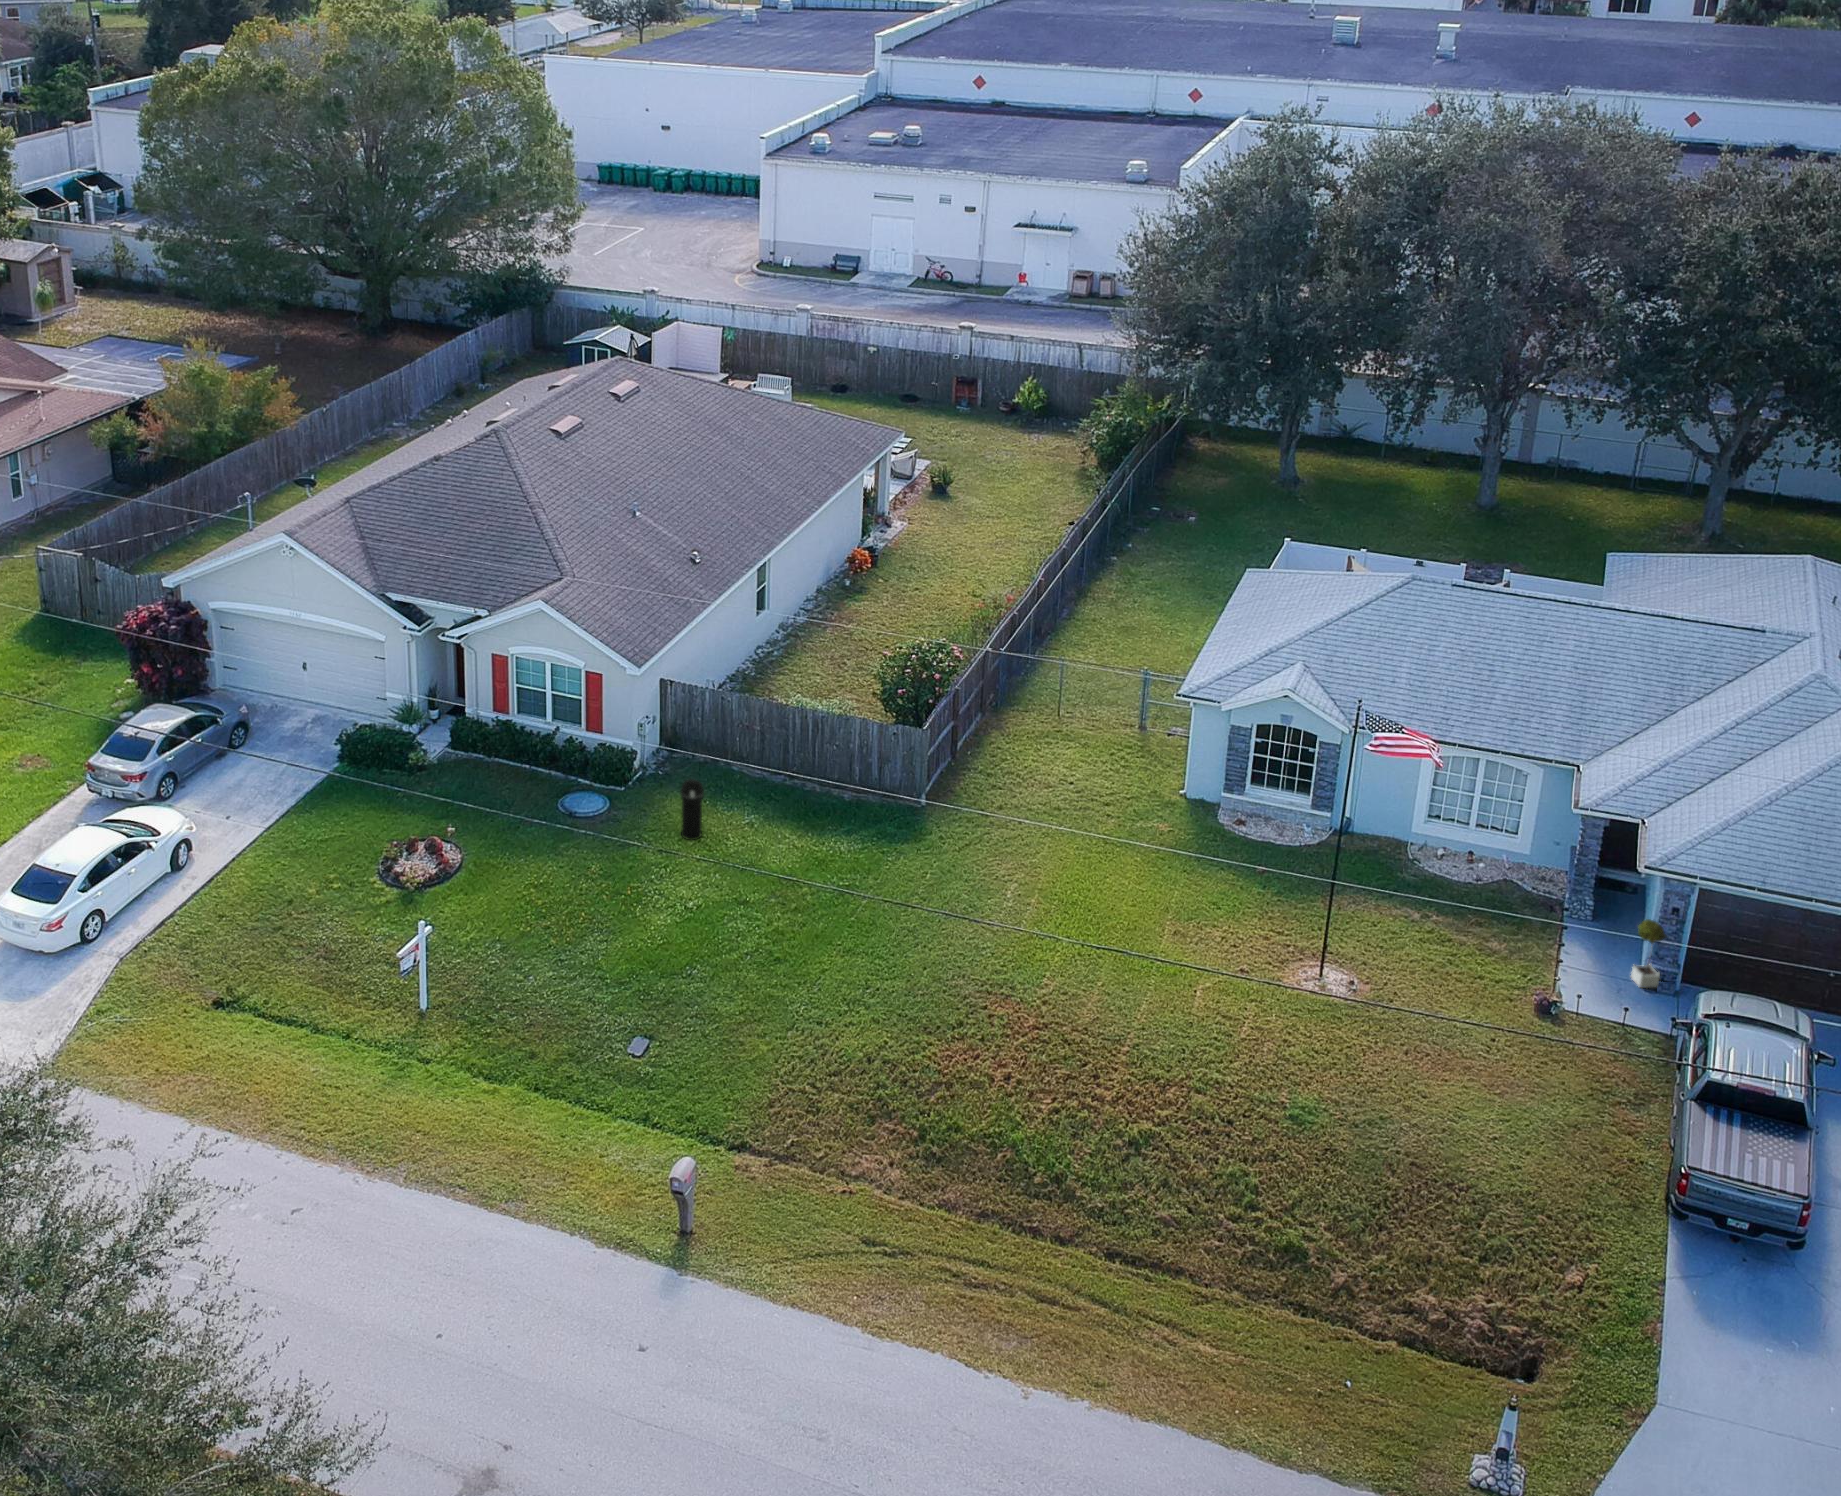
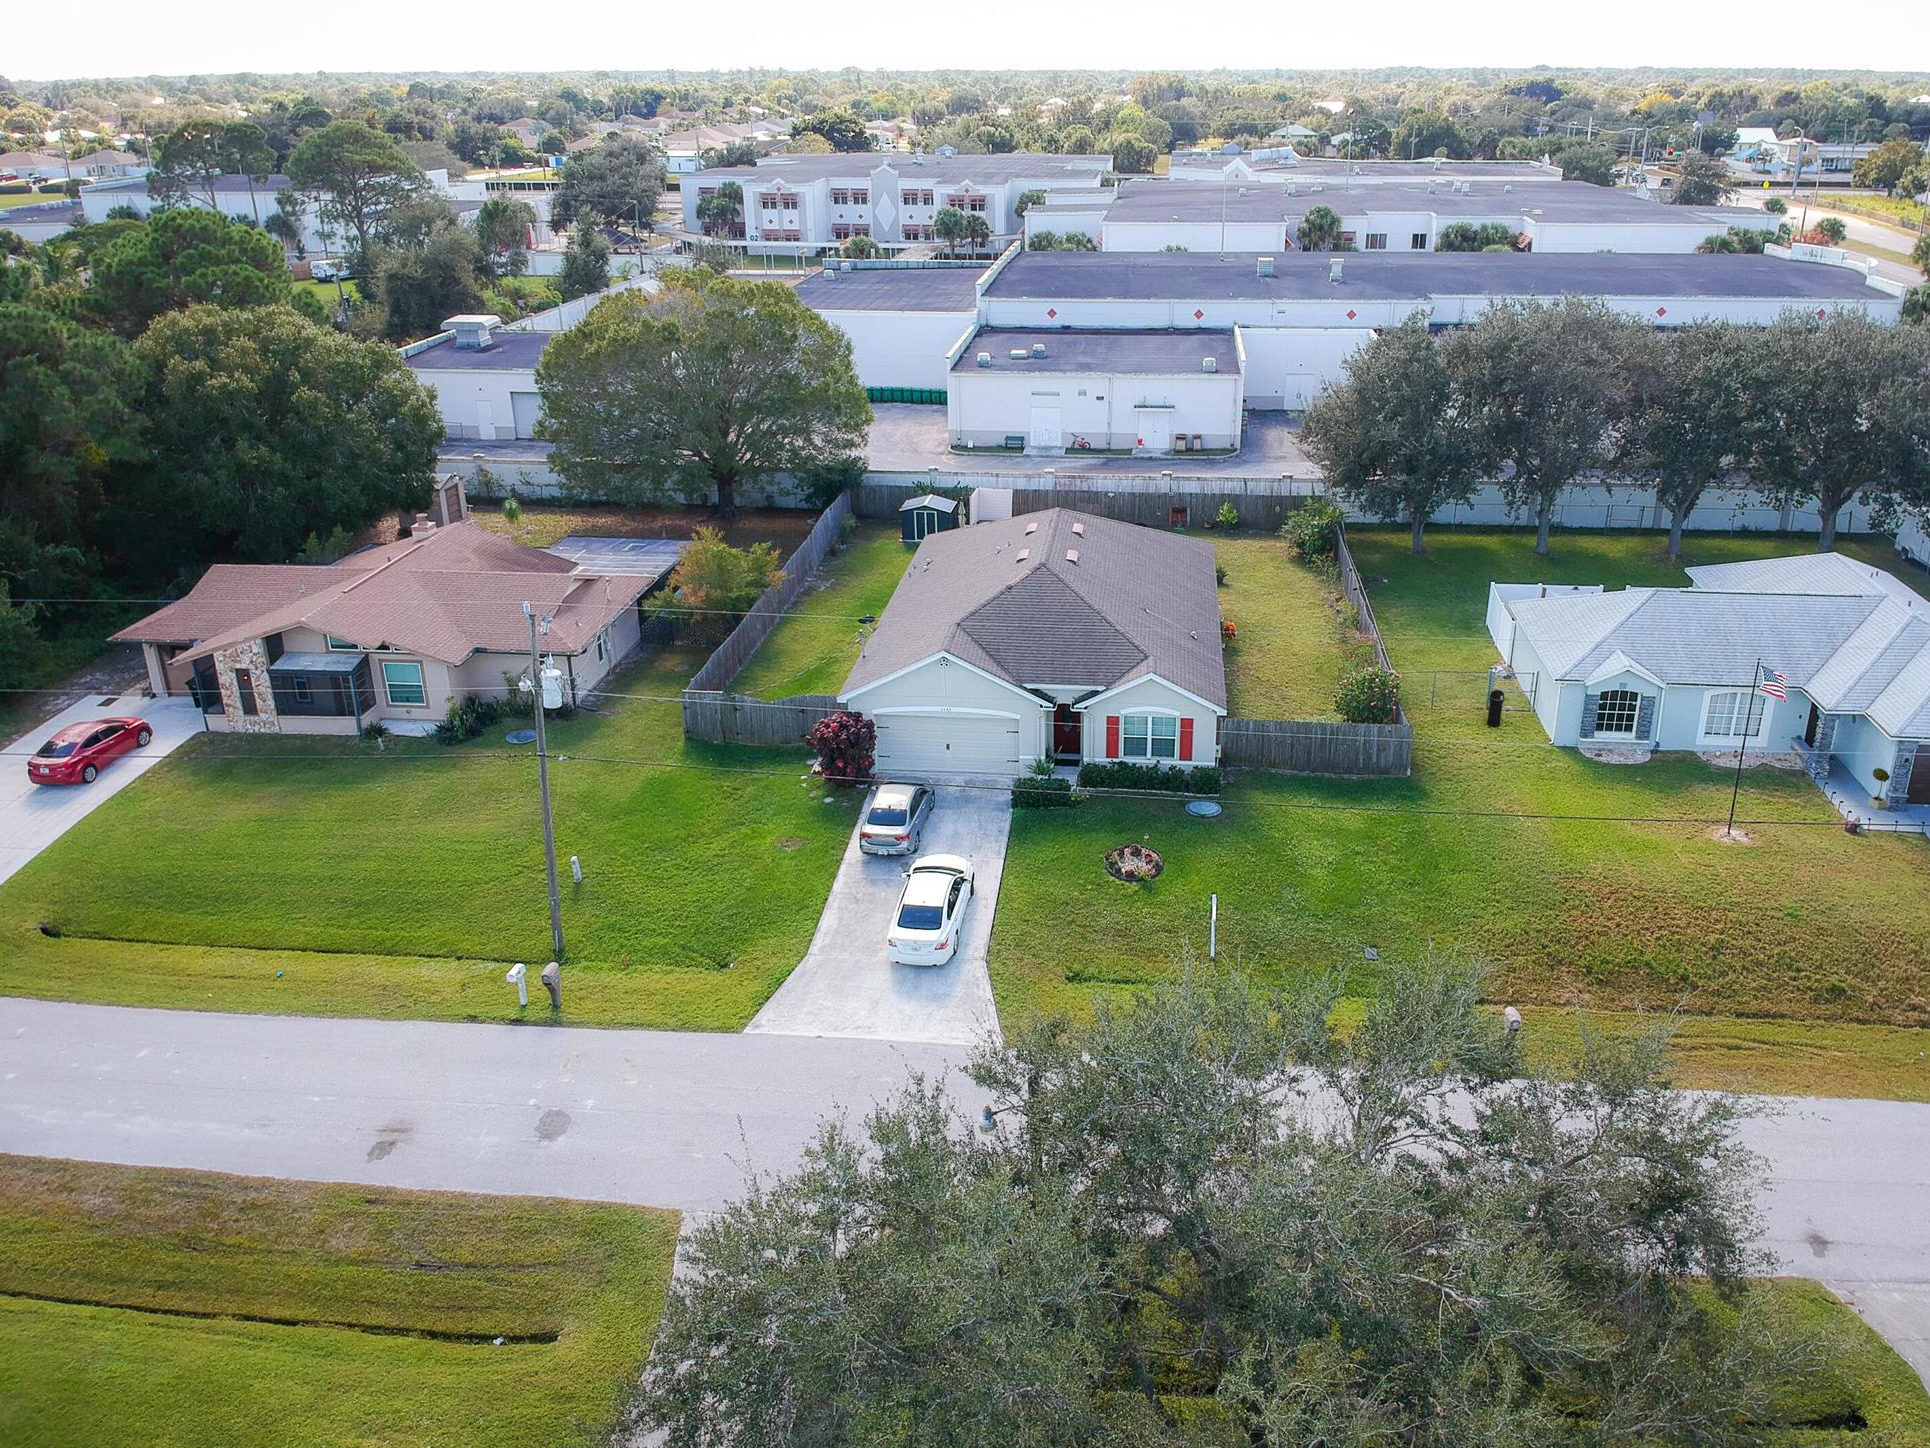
trash can: present [680,779,704,840] -> present [1487,690,1504,727]

